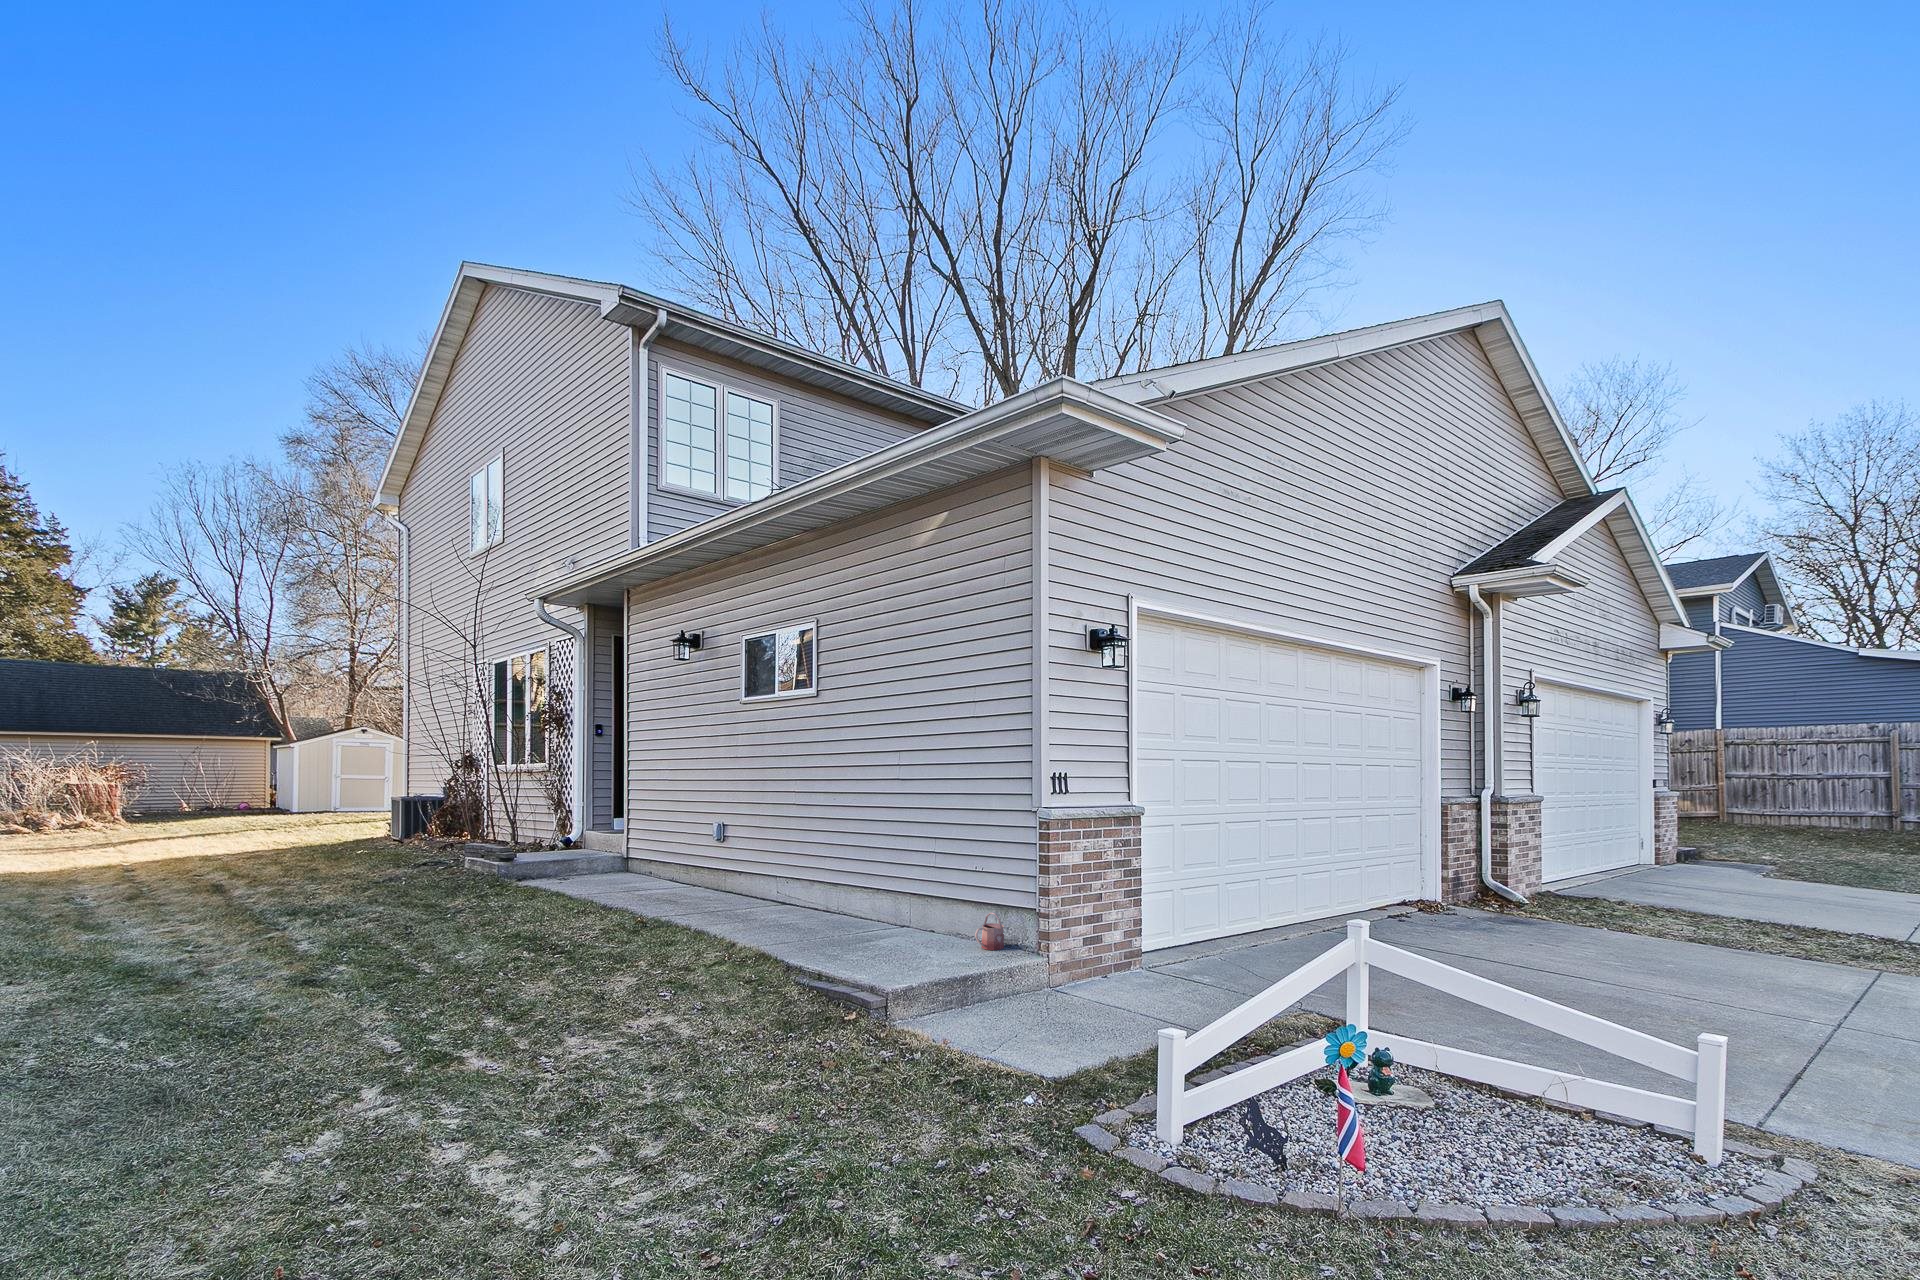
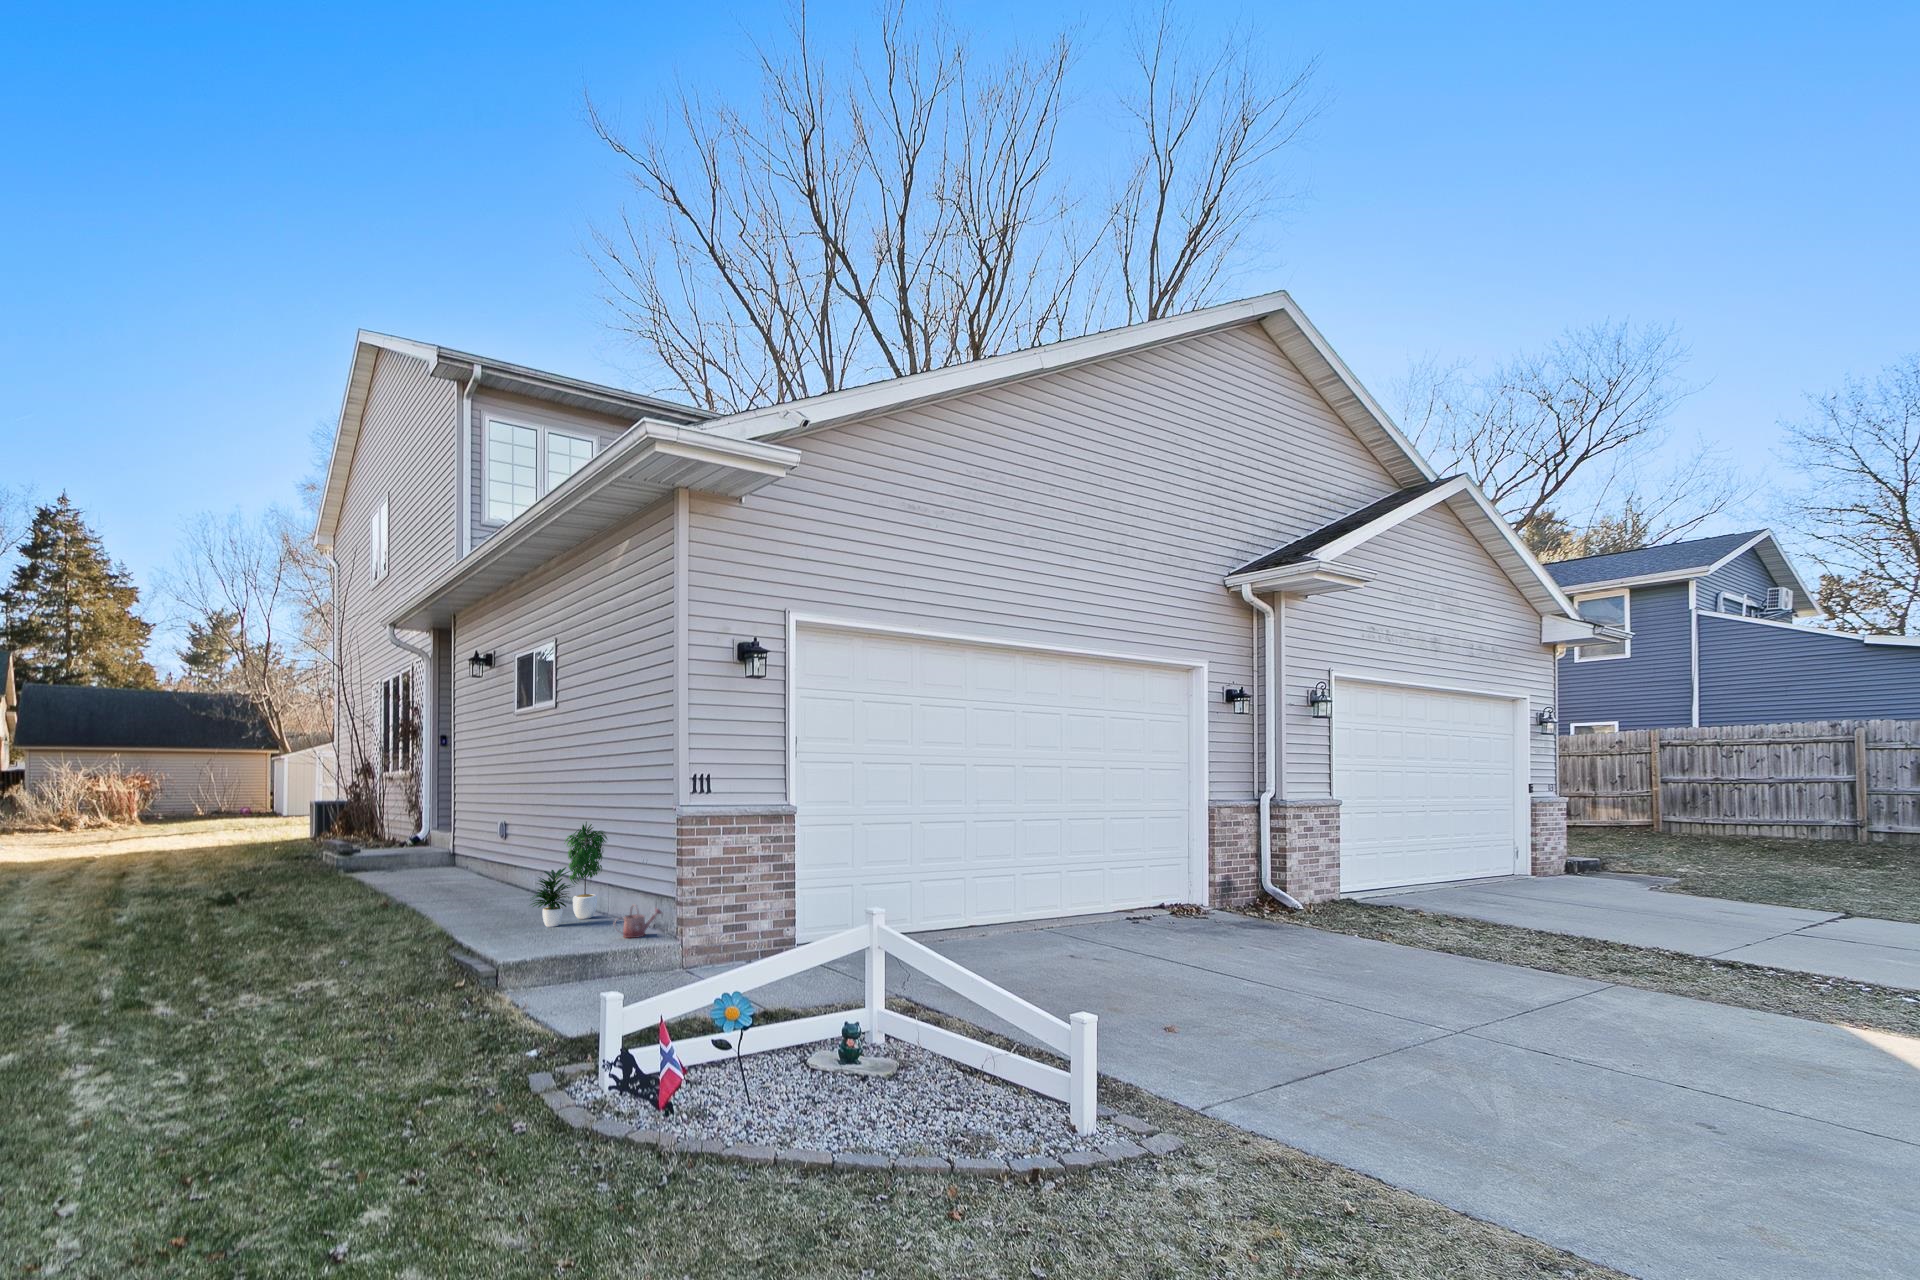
potted plant: none [846,816,916,930] -> present [529,822,607,927]

